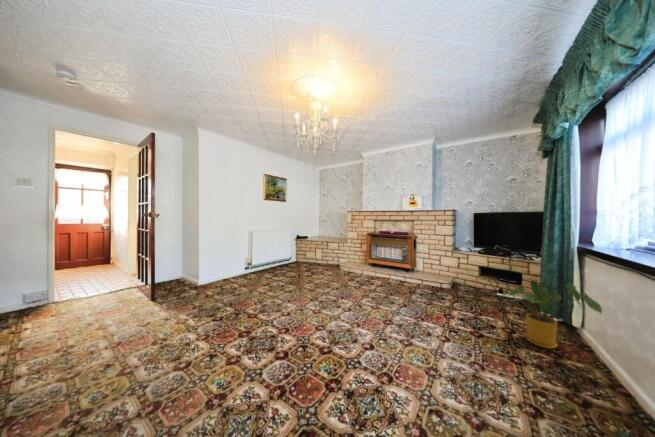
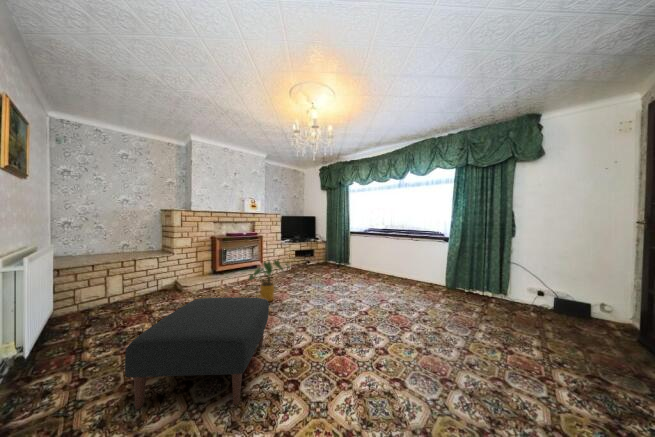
ottoman: none [341,289,461,388] -> present [125,297,269,409]

